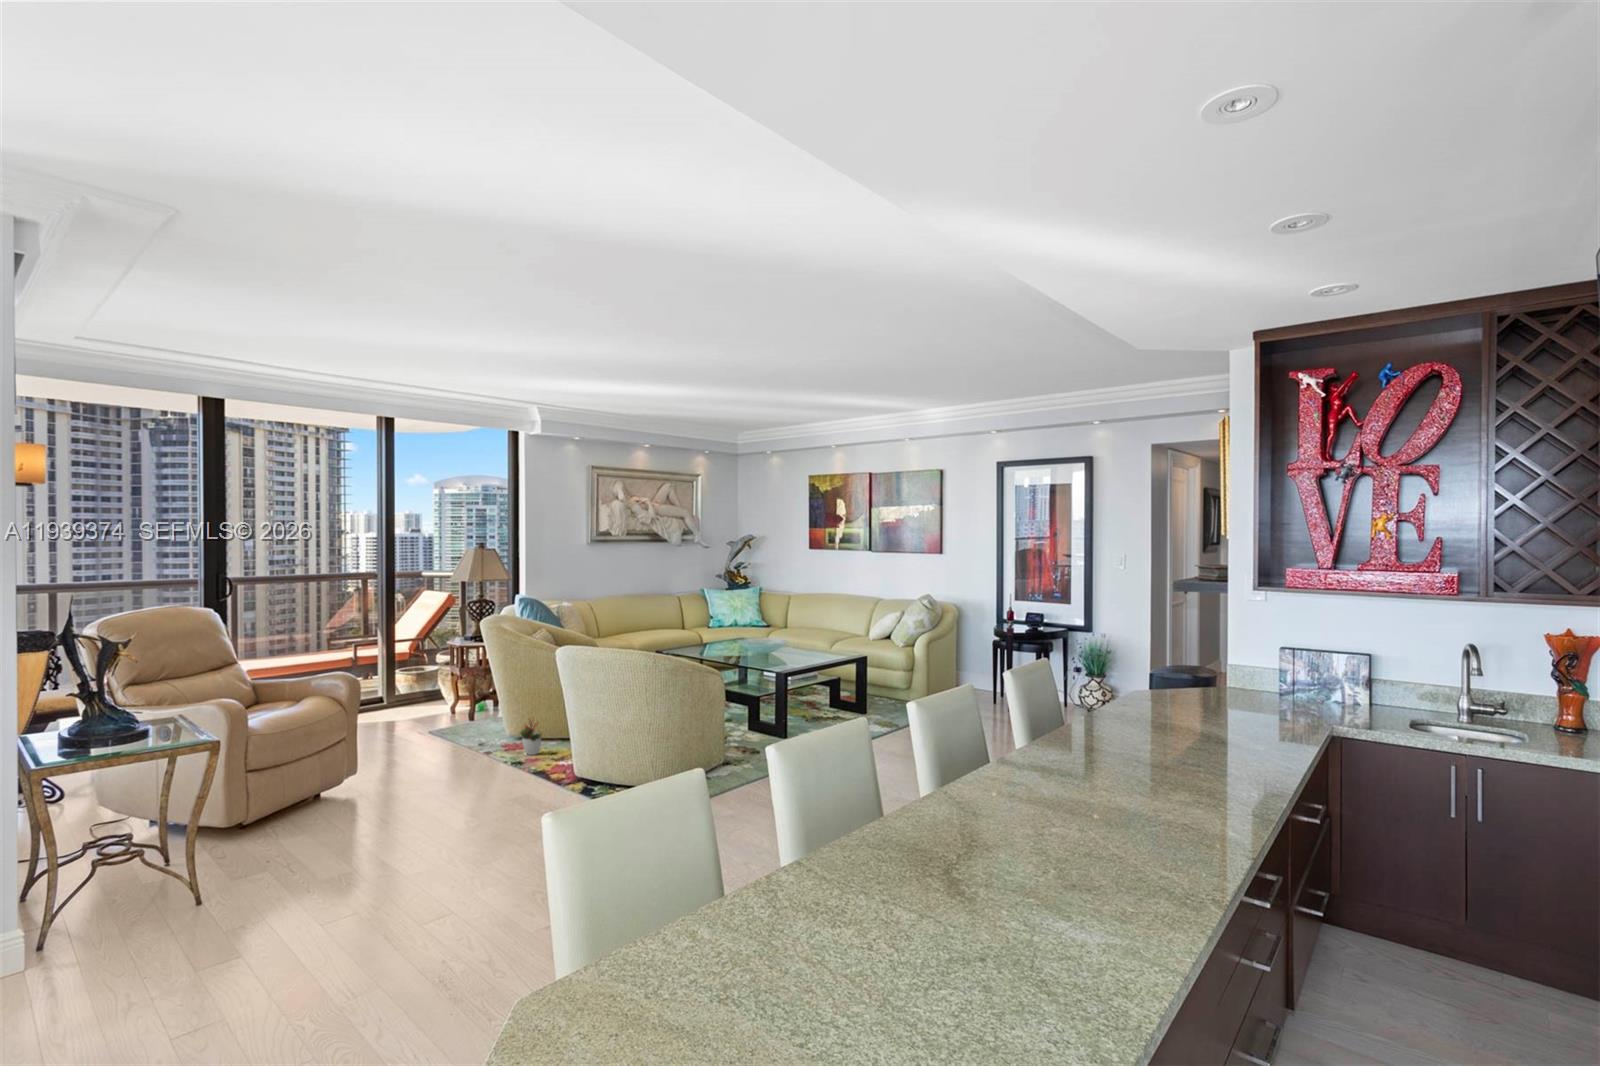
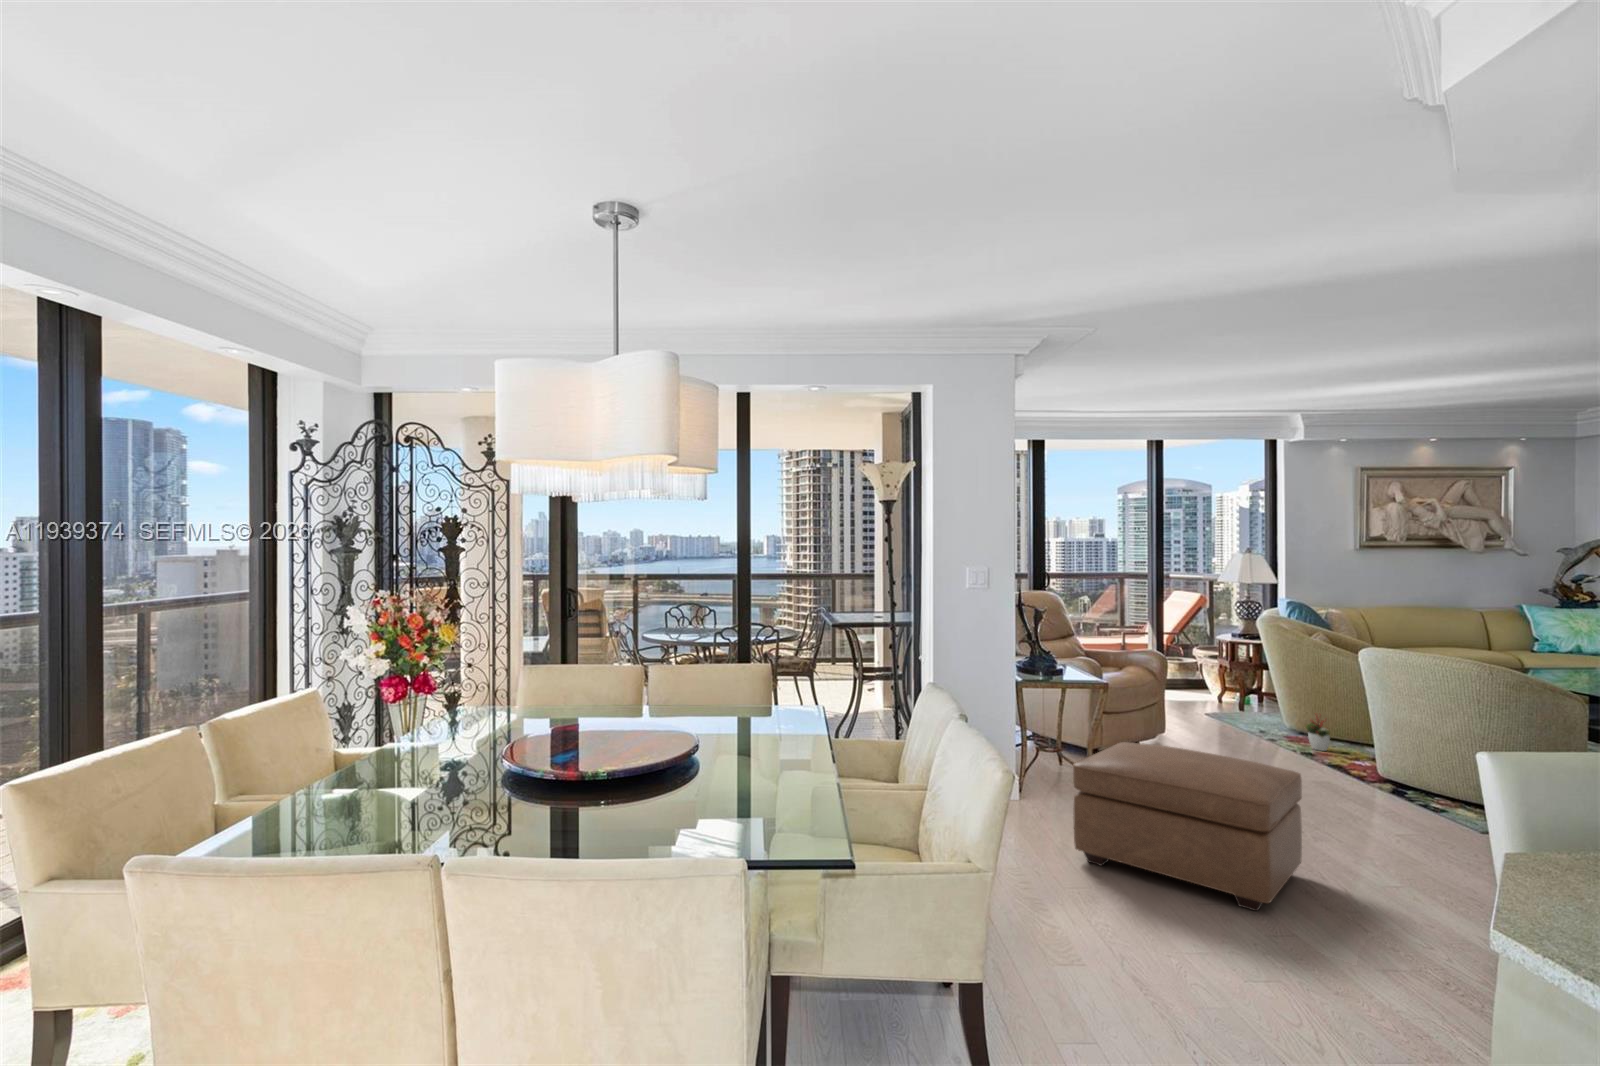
ottoman: none [135,821,458,1027] -> present [1073,742,1302,911]

